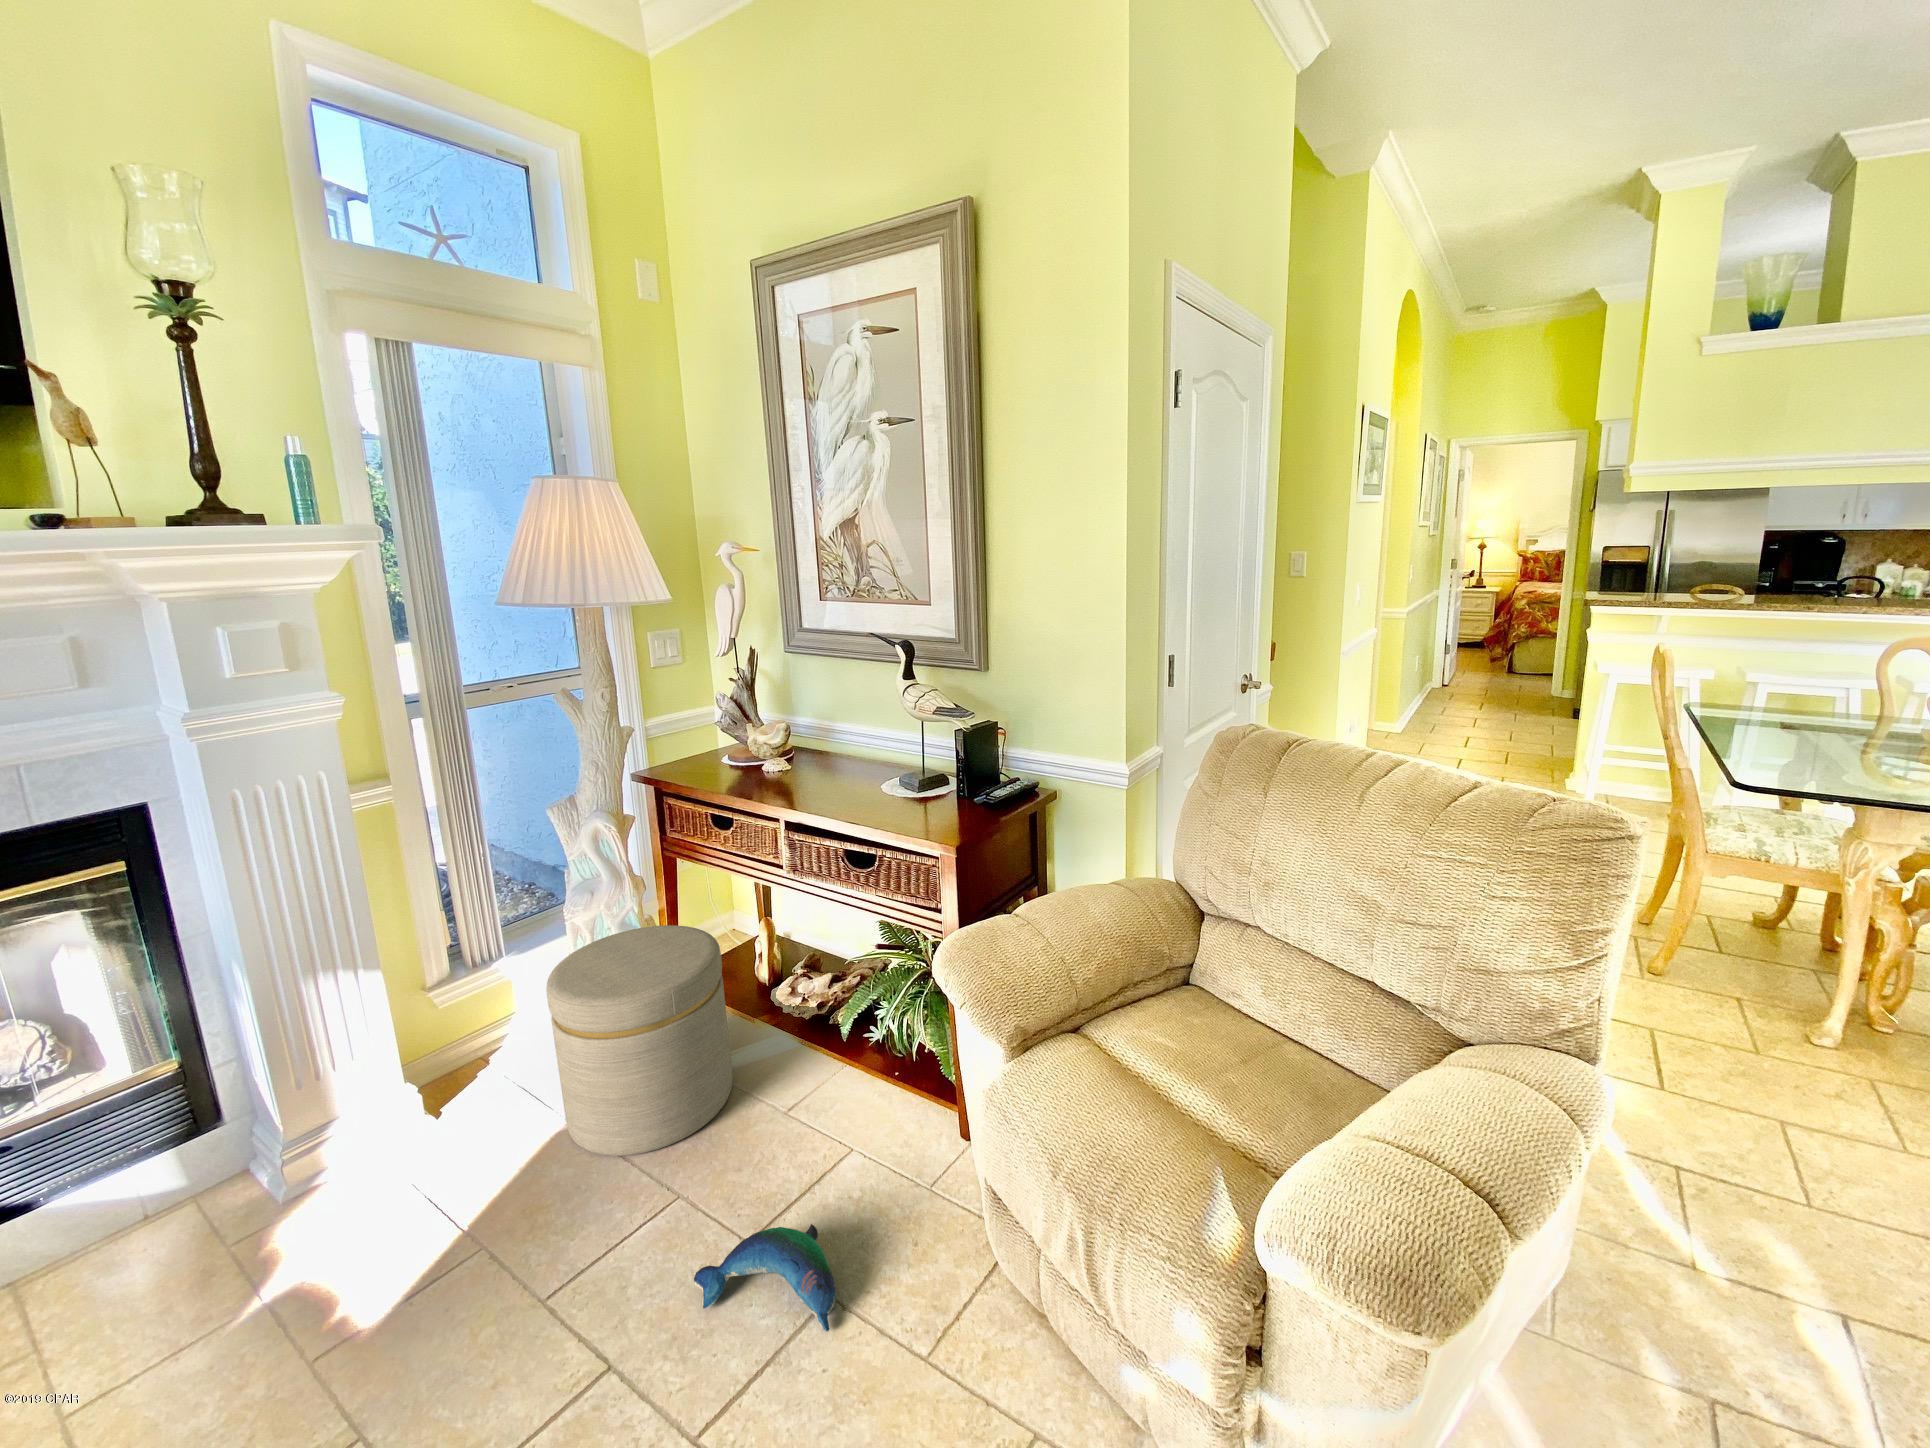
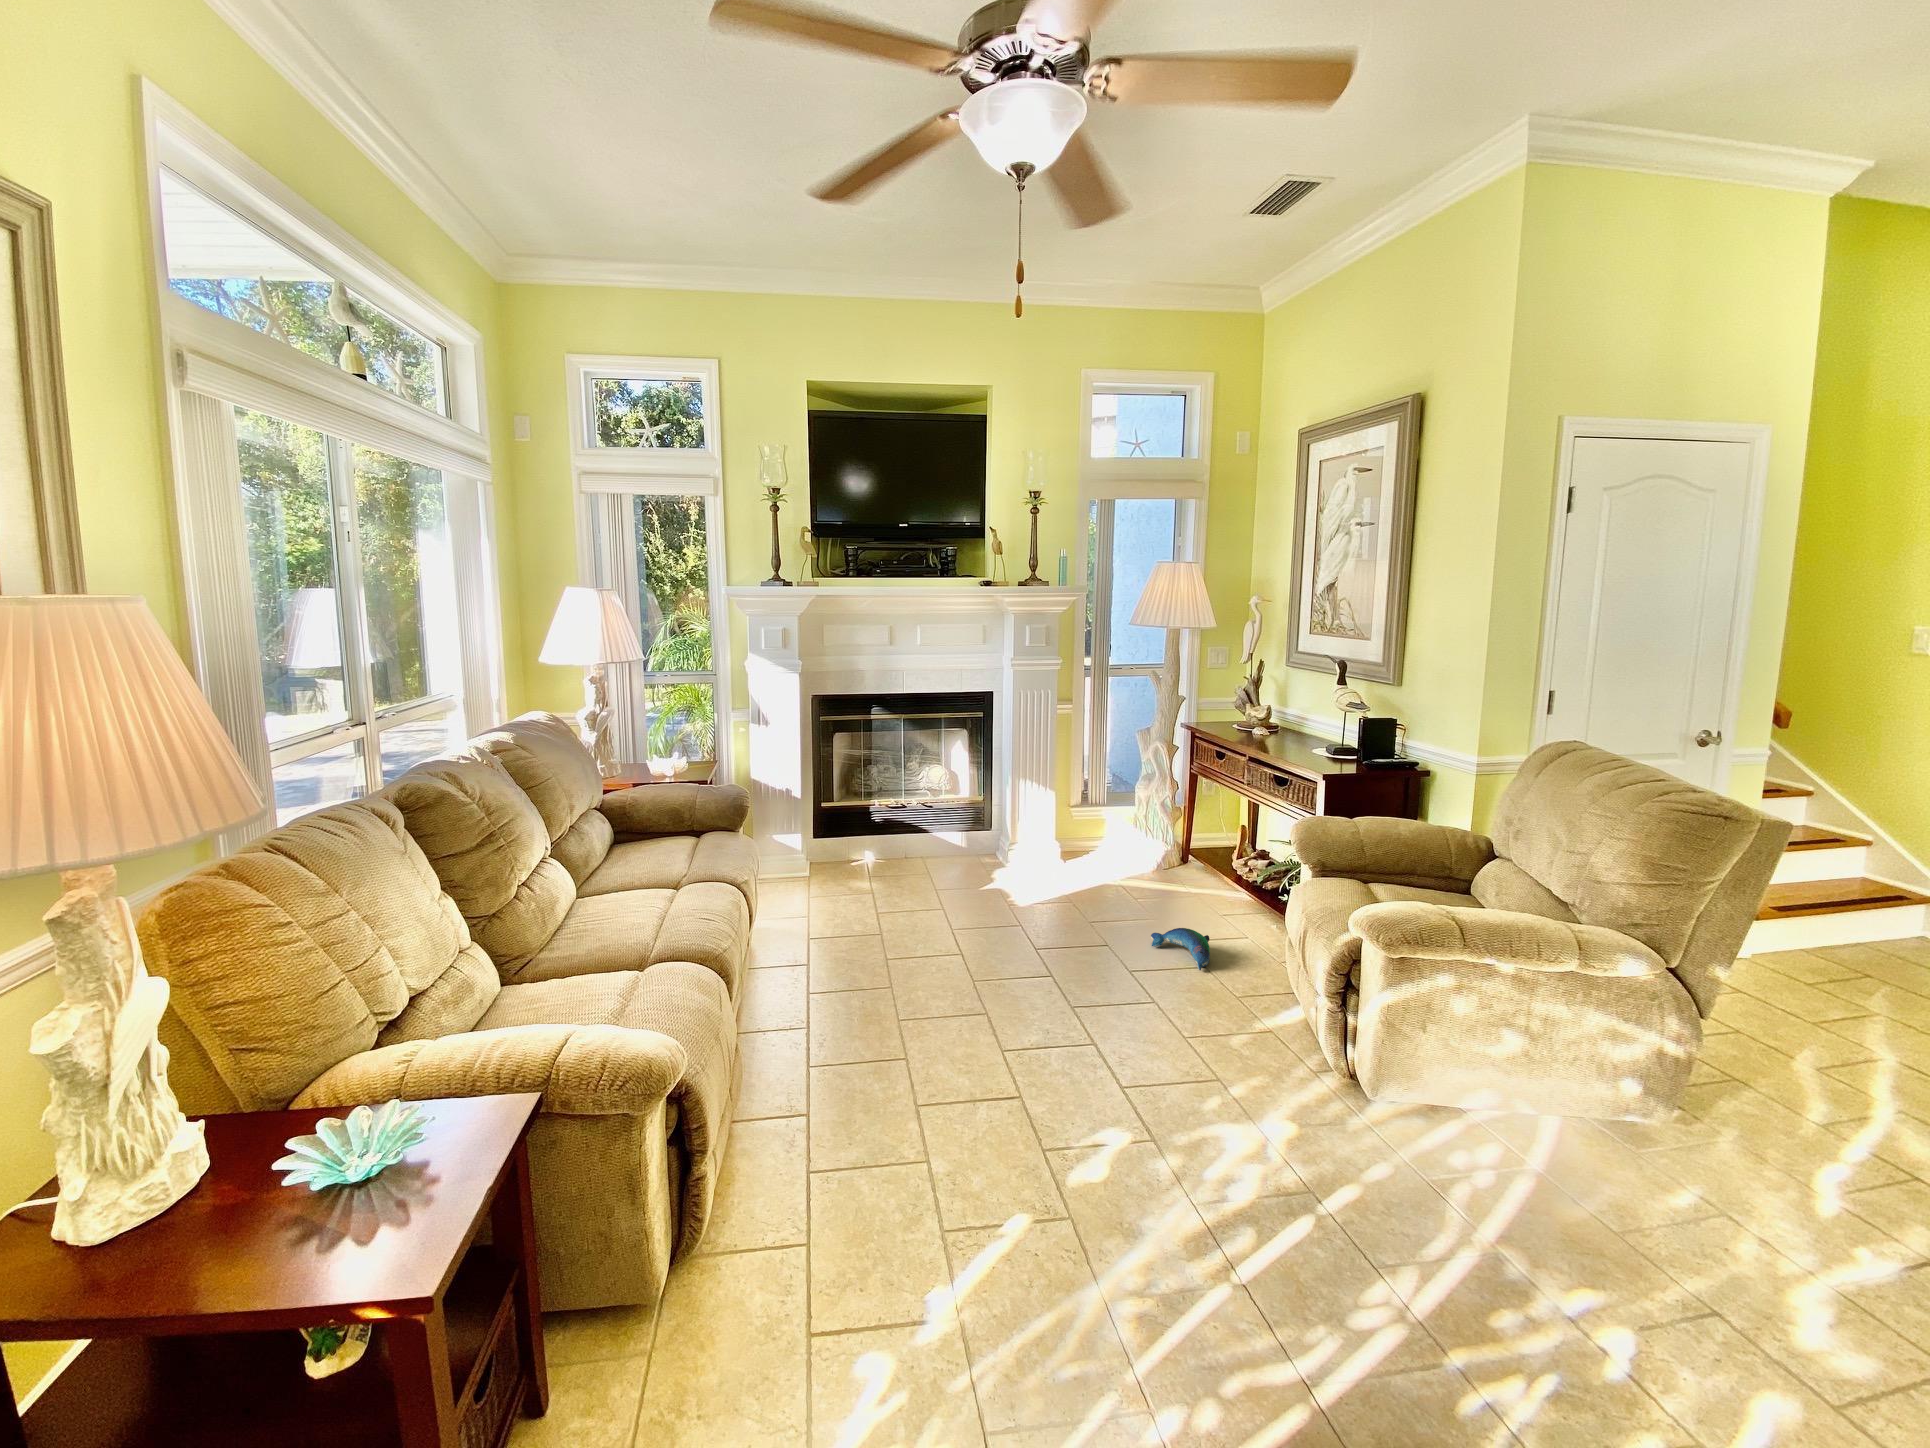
ottoman: present [546,925,733,1156] -> none [1116,798,1204,902]

